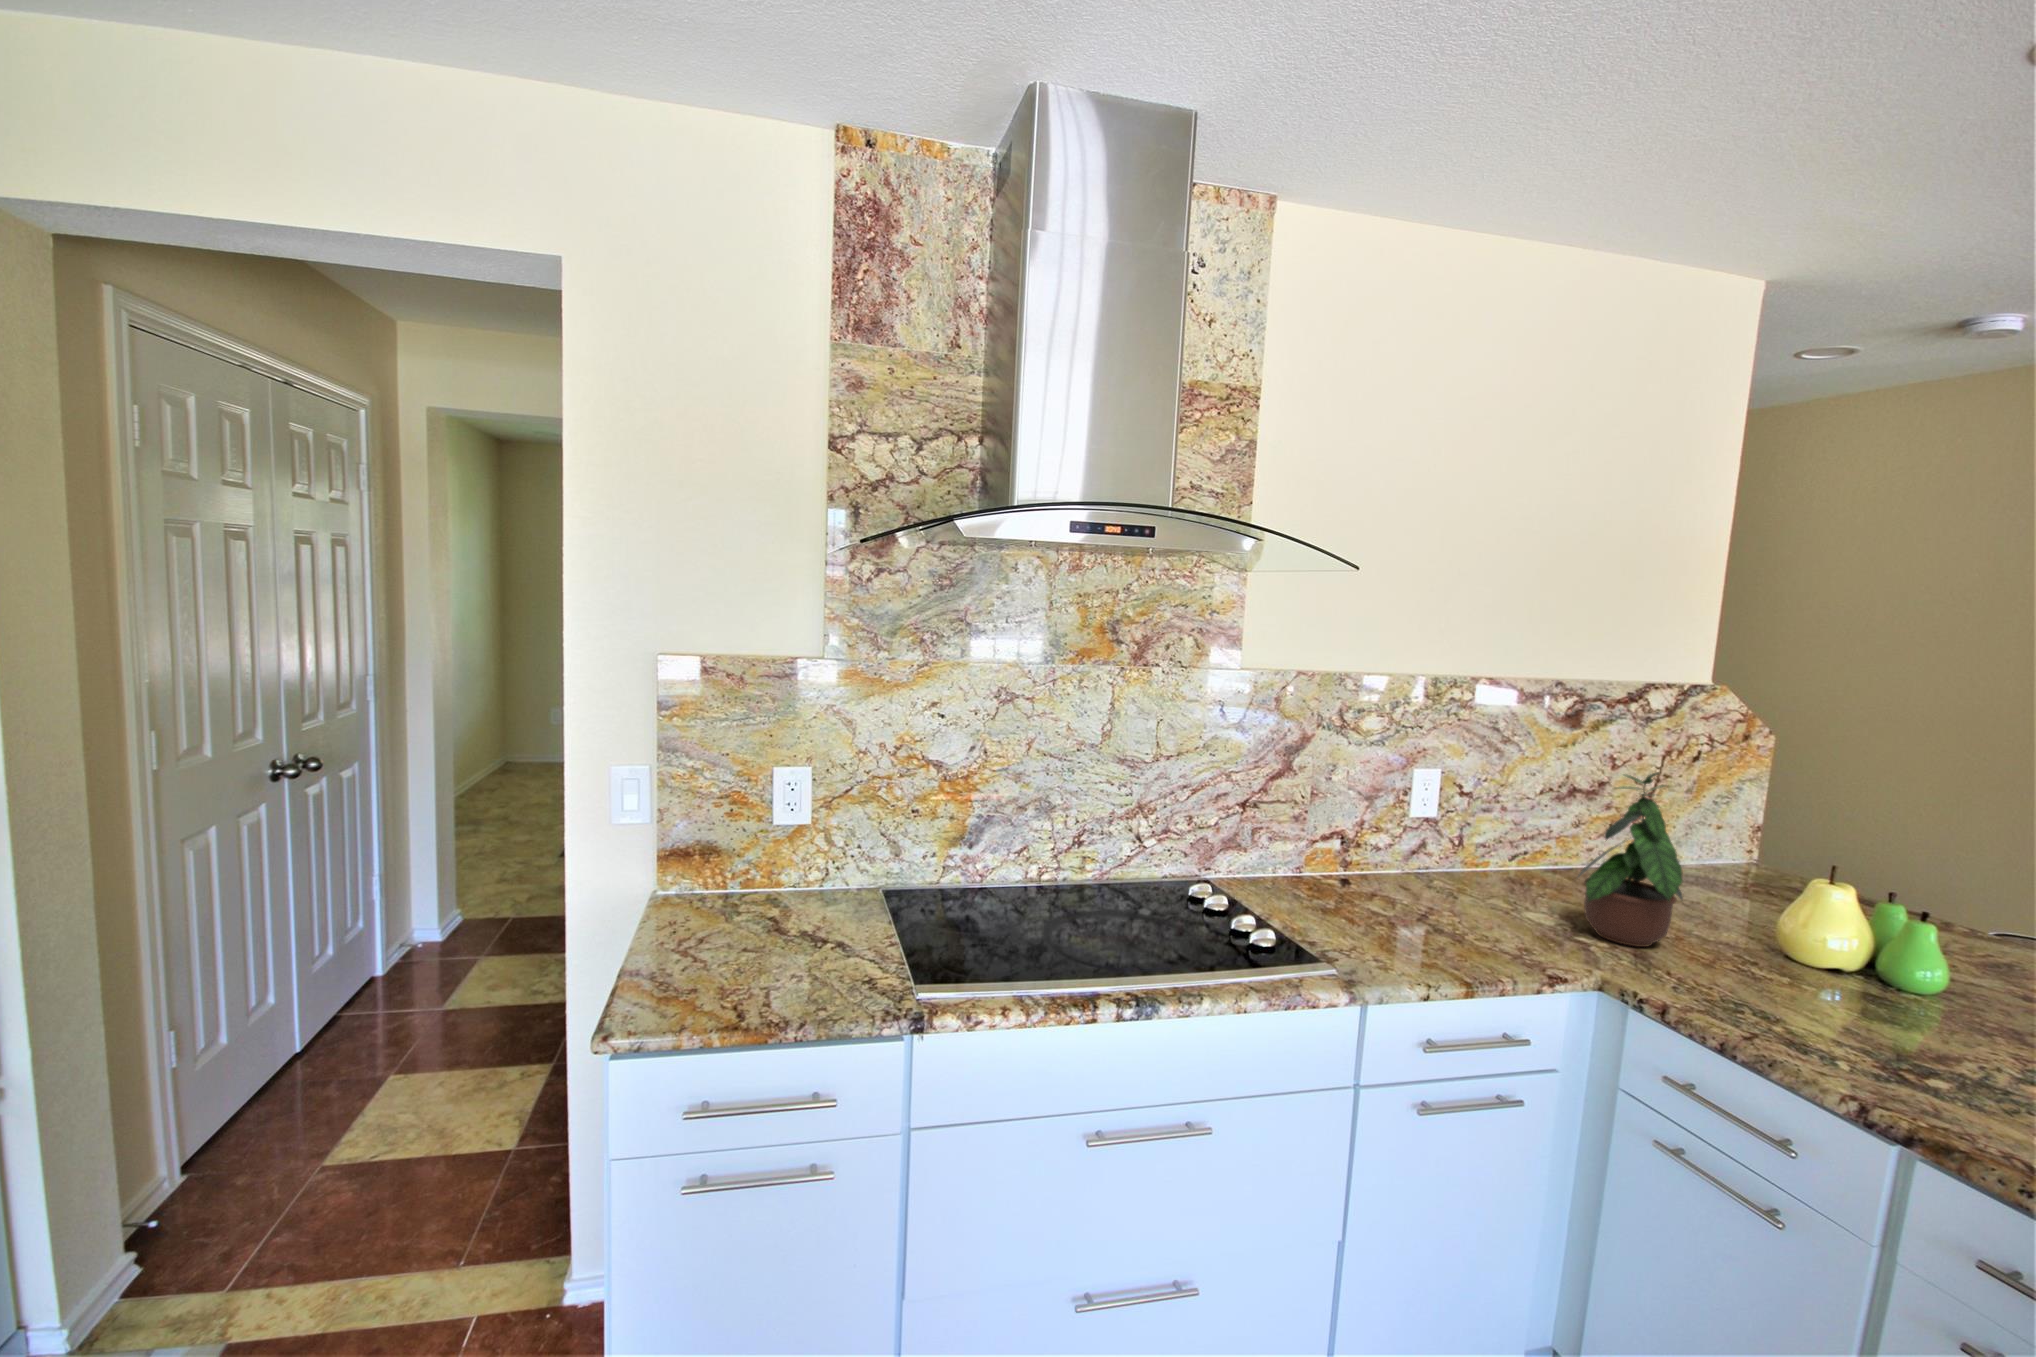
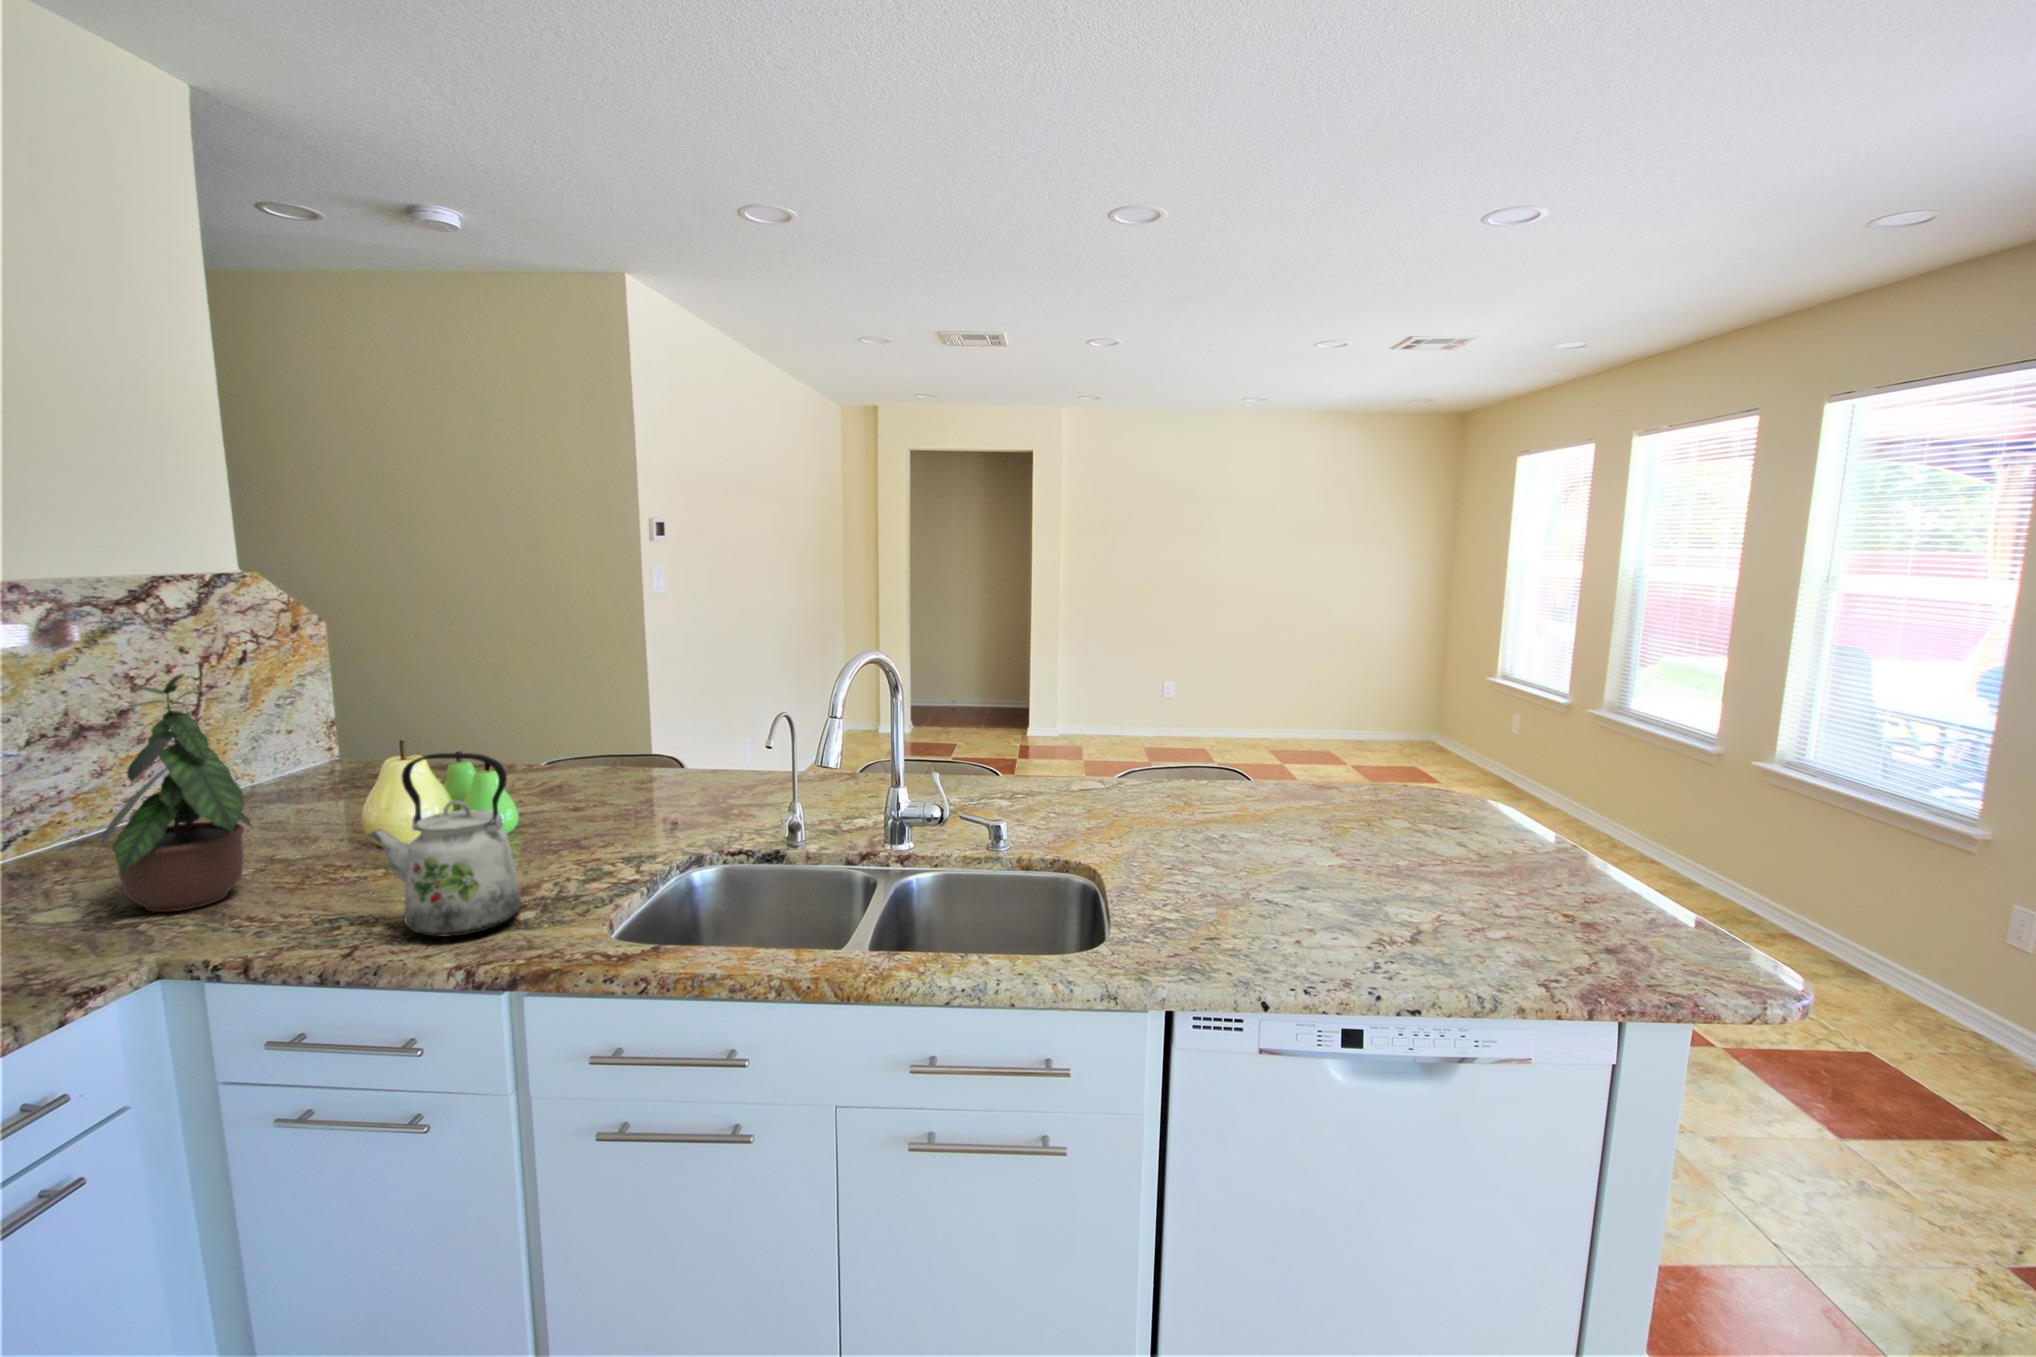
kettle: none [1784,895,1952,1081] -> present [368,753,521,936]

